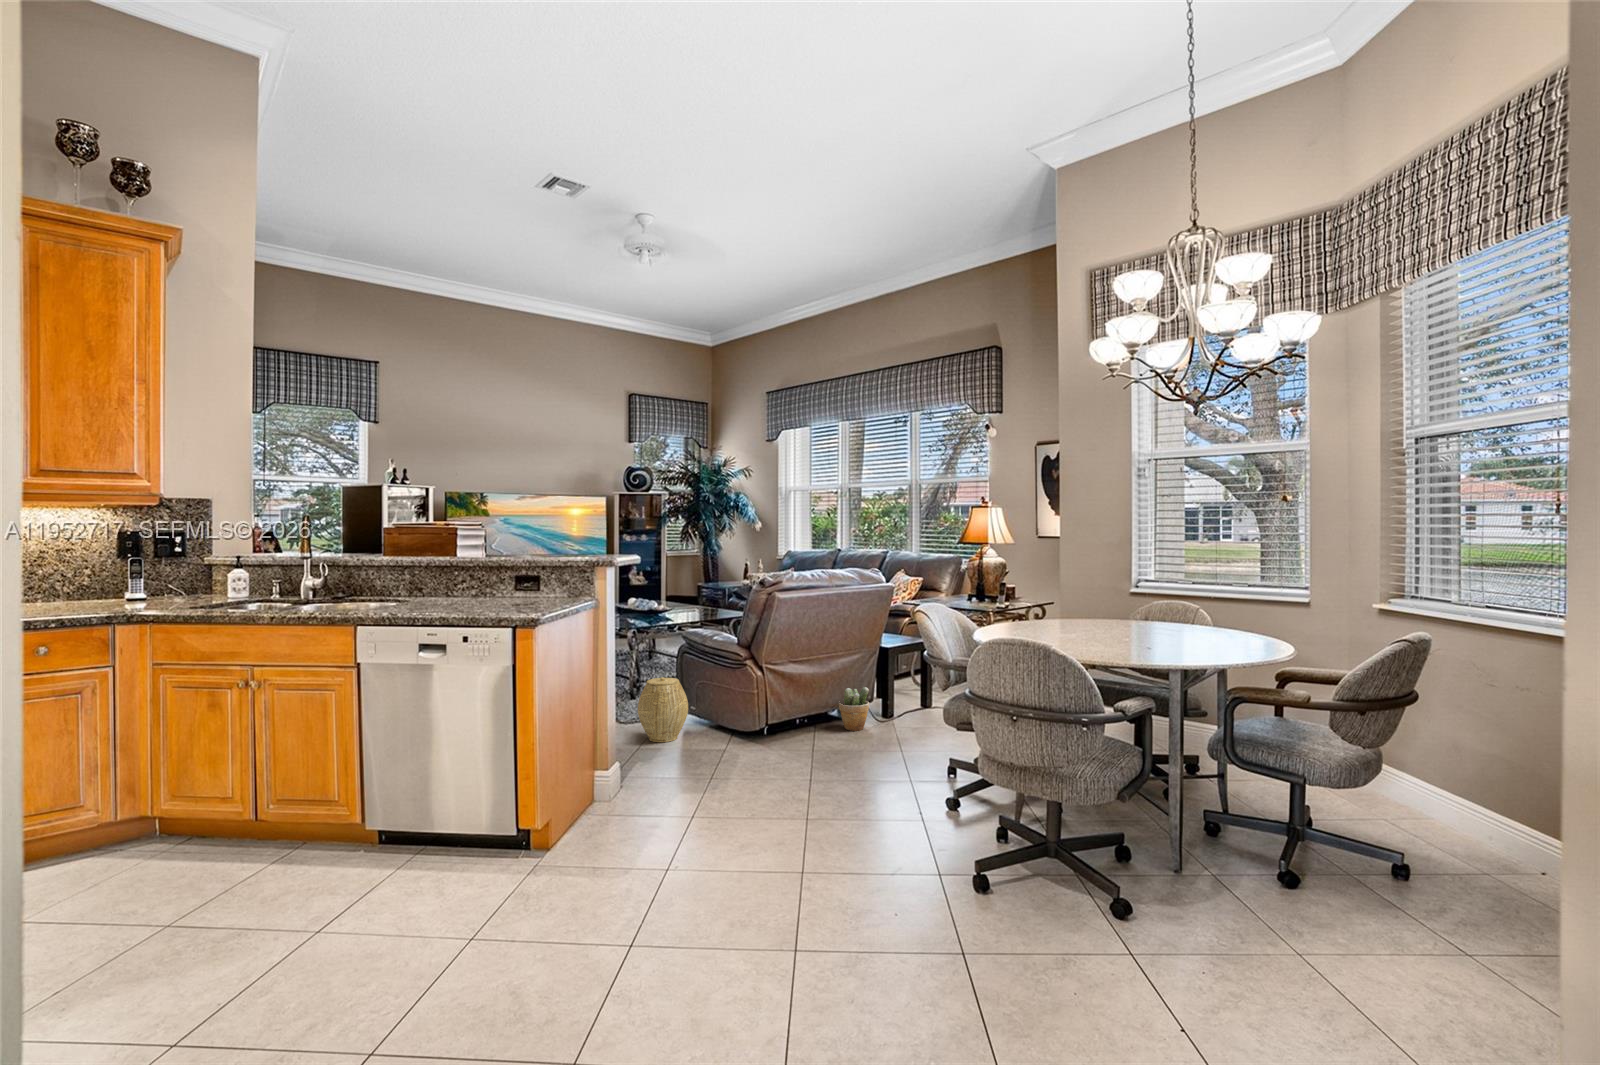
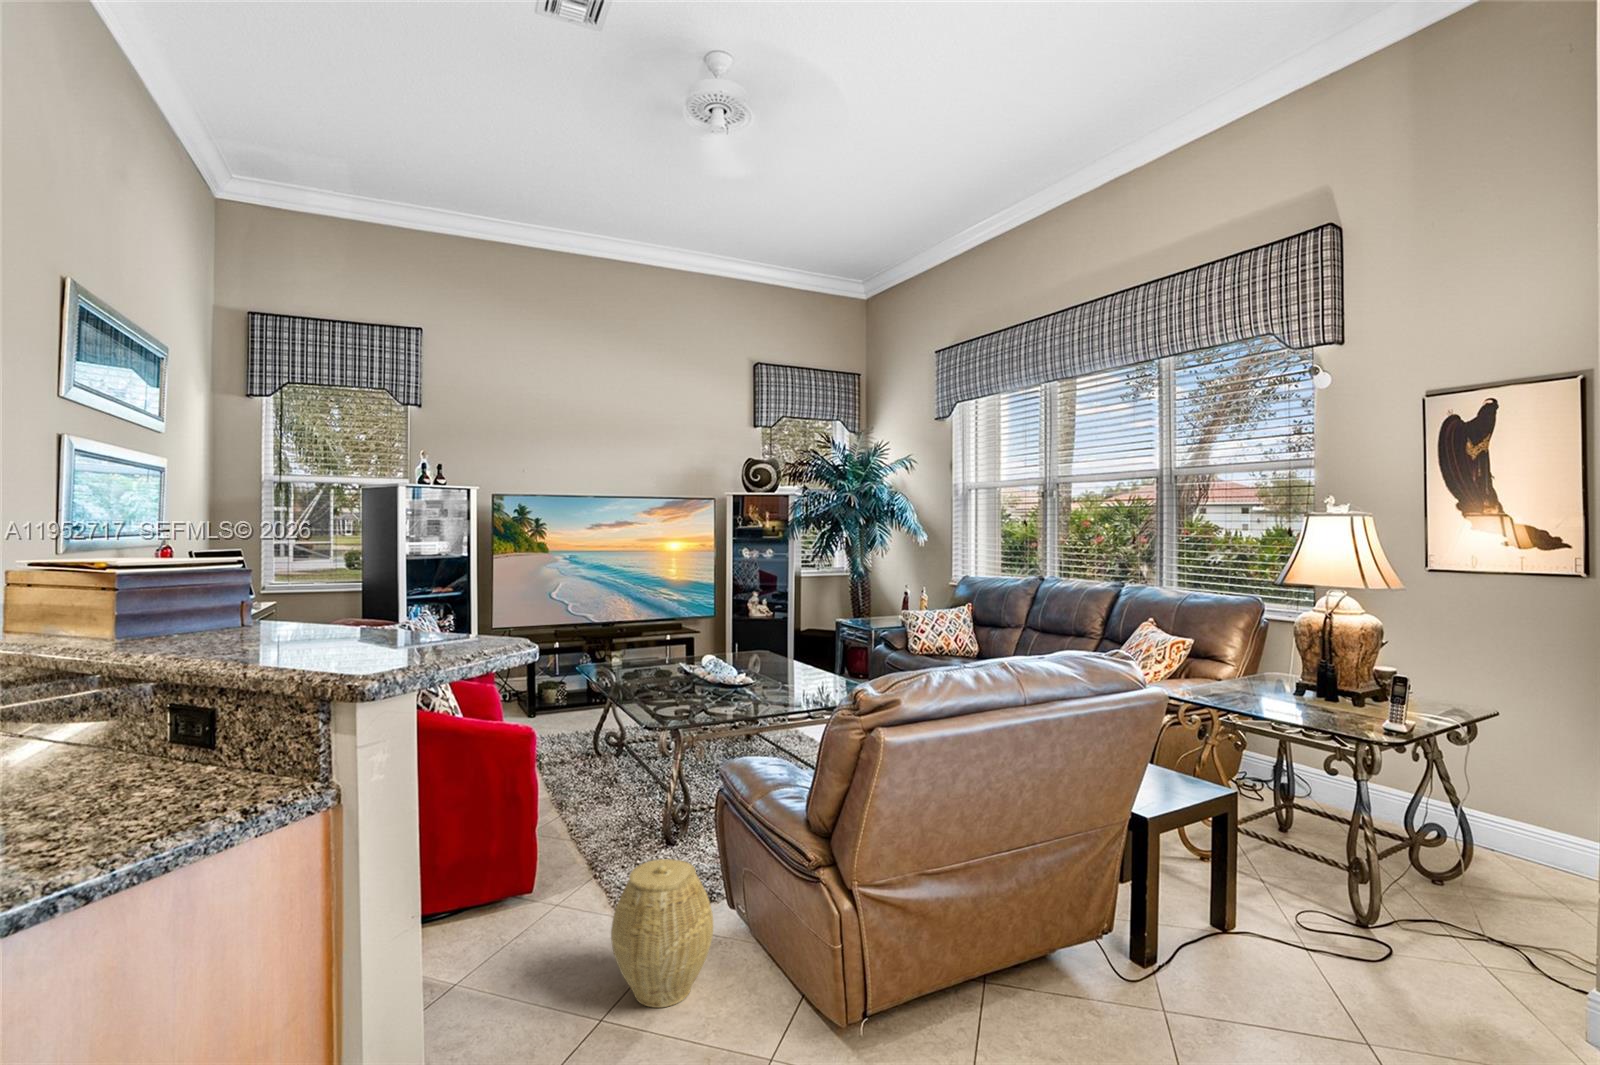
potted plant: present [839,687,869,731] -> none [1036,920,1108,1024]

